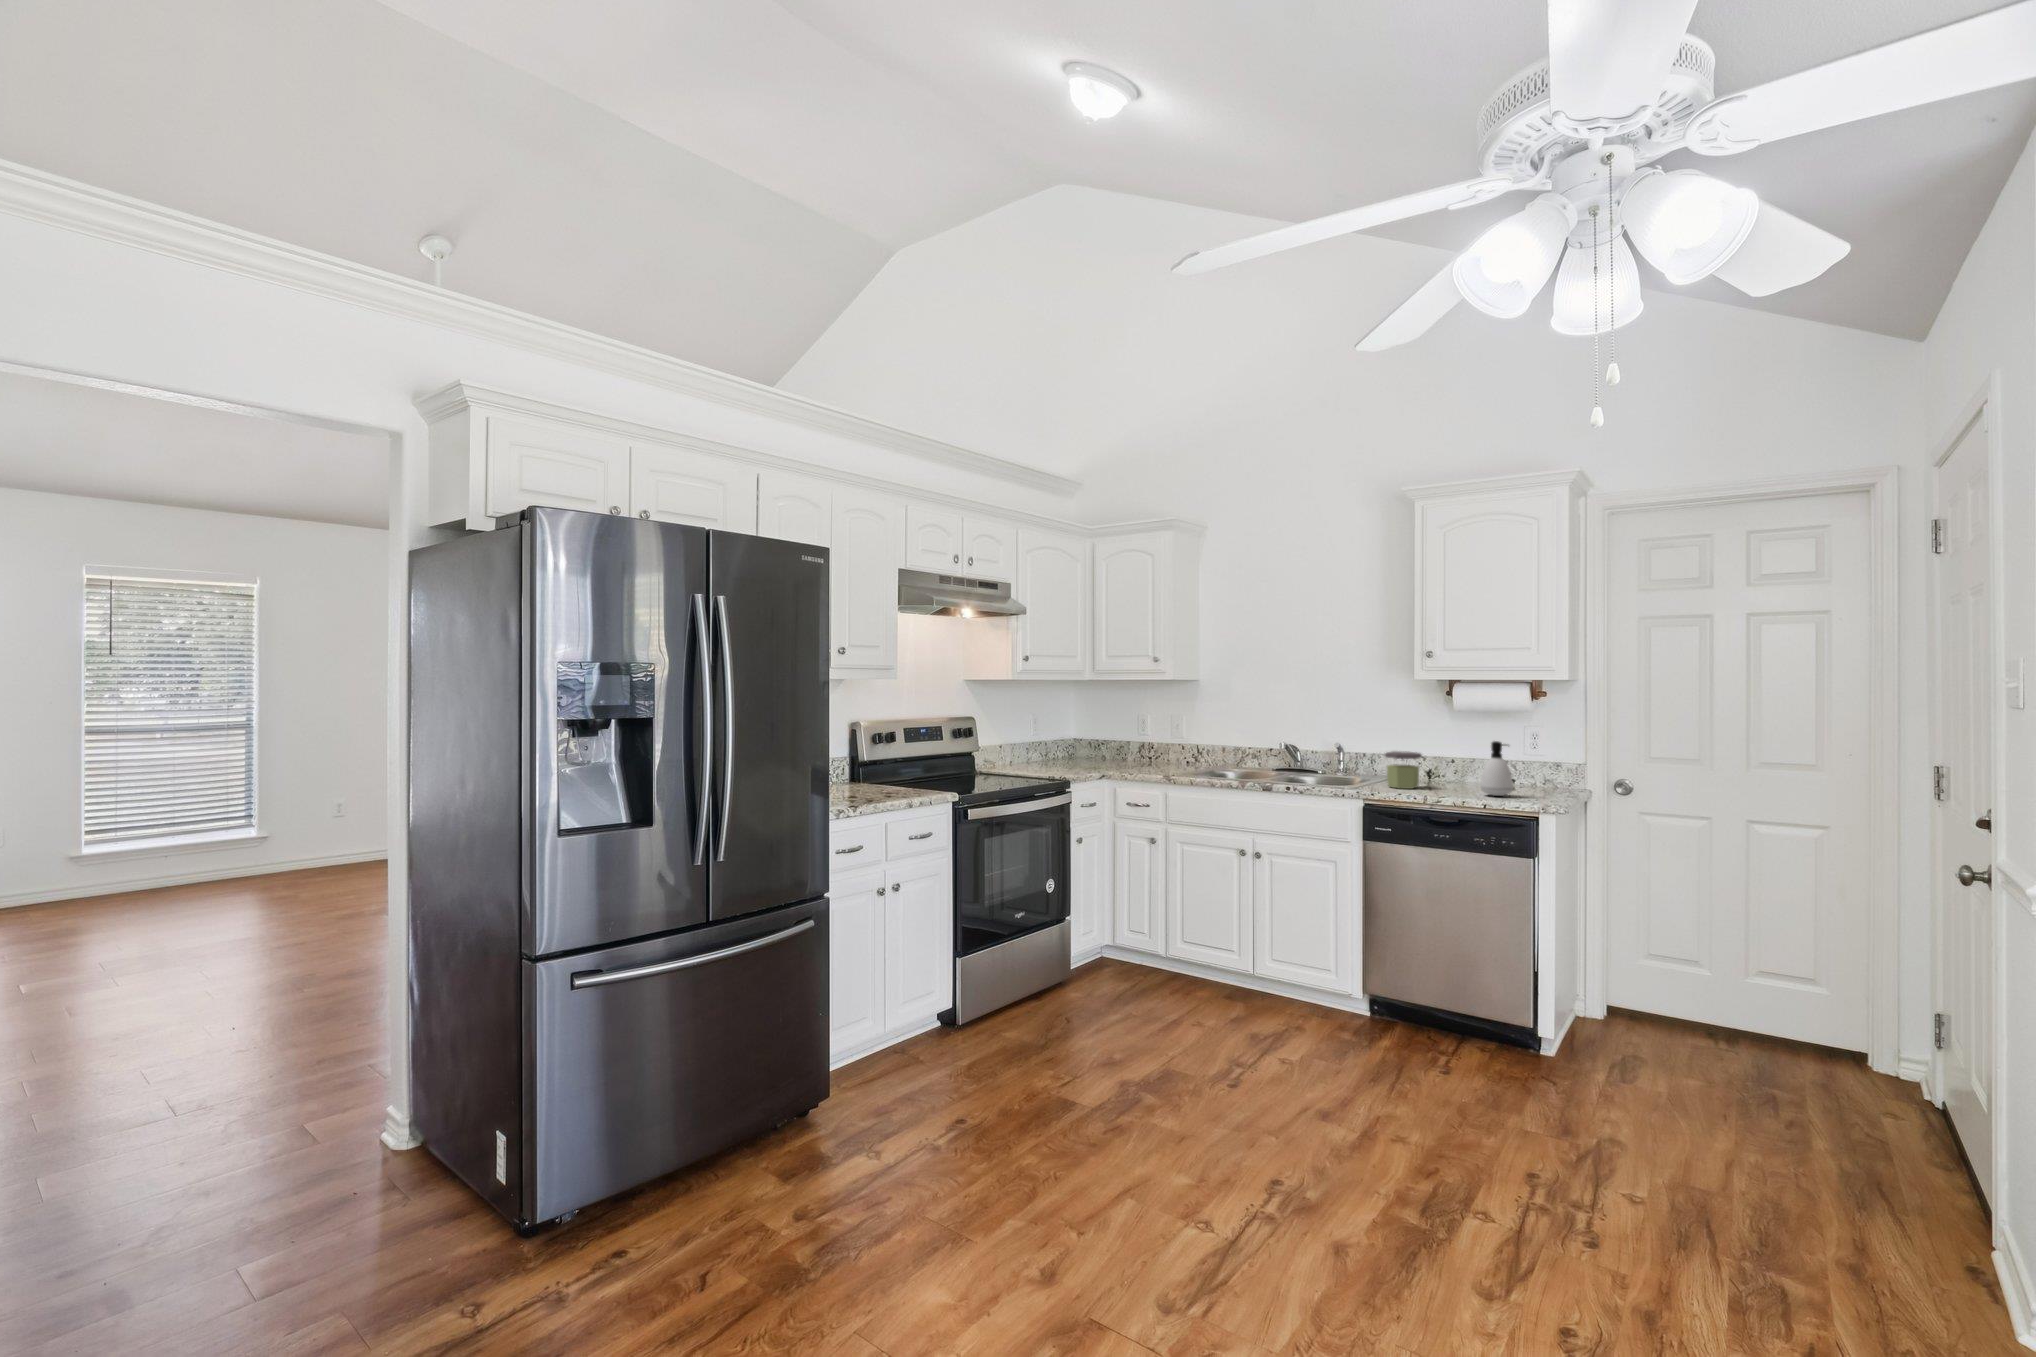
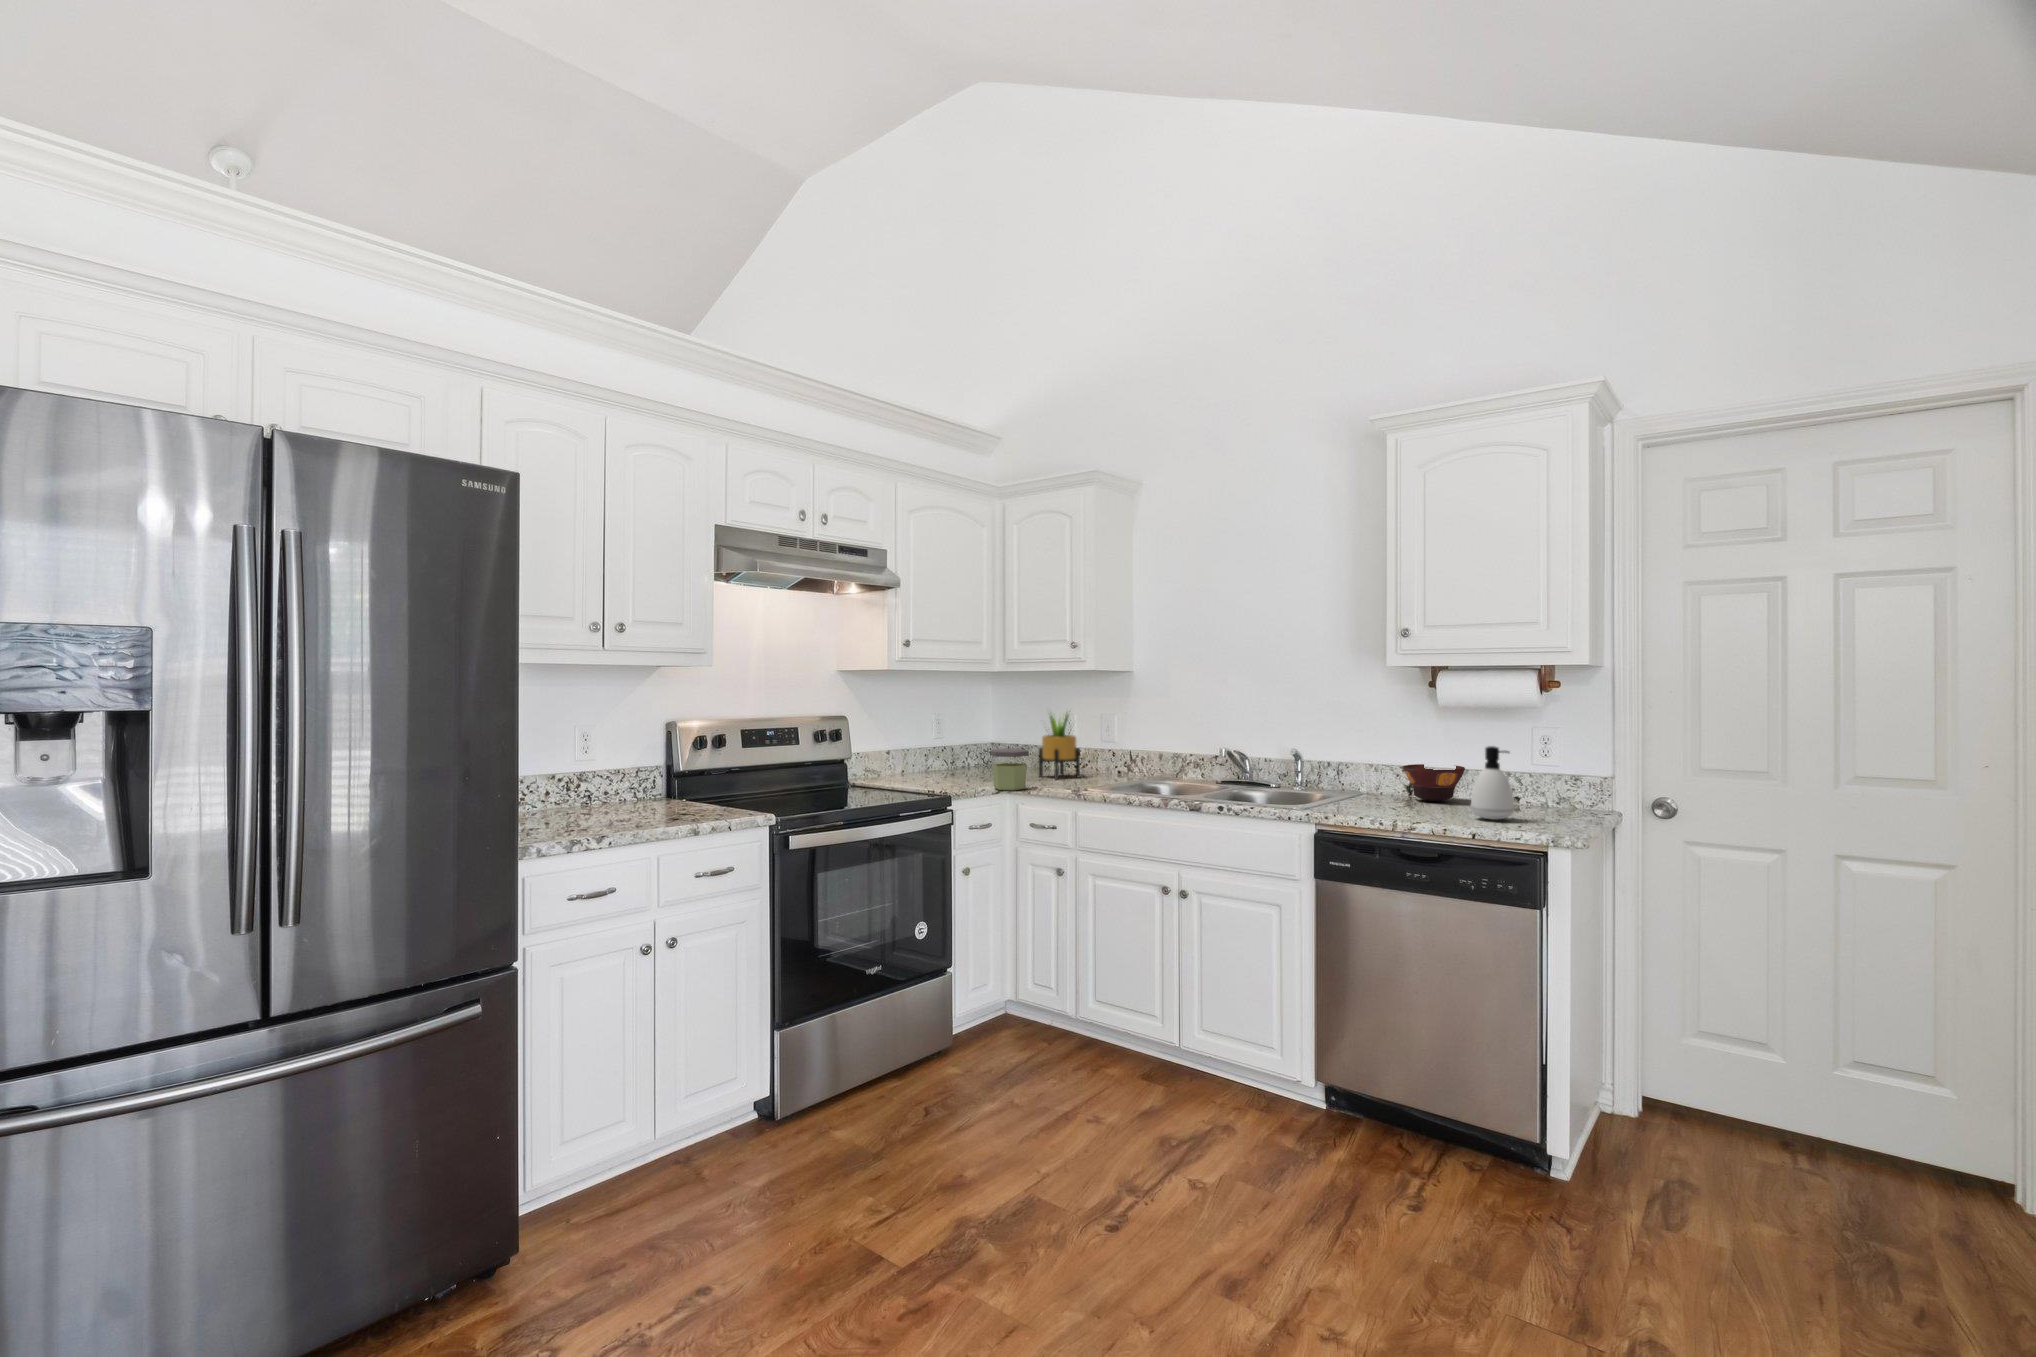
potted plant: none [1124,709,1158,768] -> present [1039,712,1080,779]
jar: present [1385,751,1422,789] -> present [991,749,1029,791]
bowl: none [1425,755,1473,784] -> present [1403,764,1465,801]

